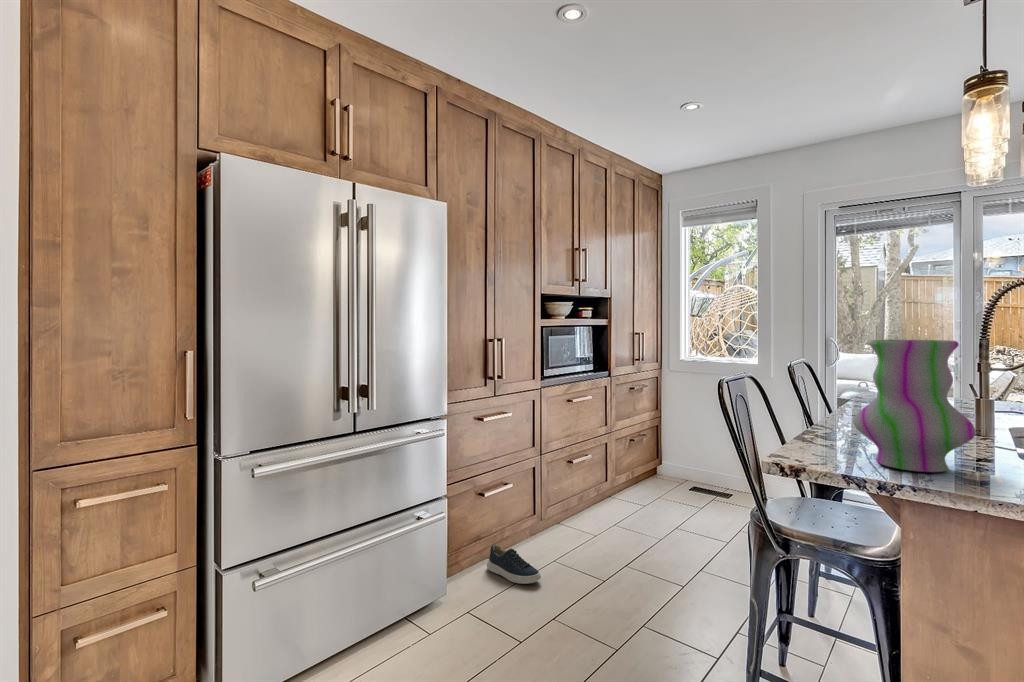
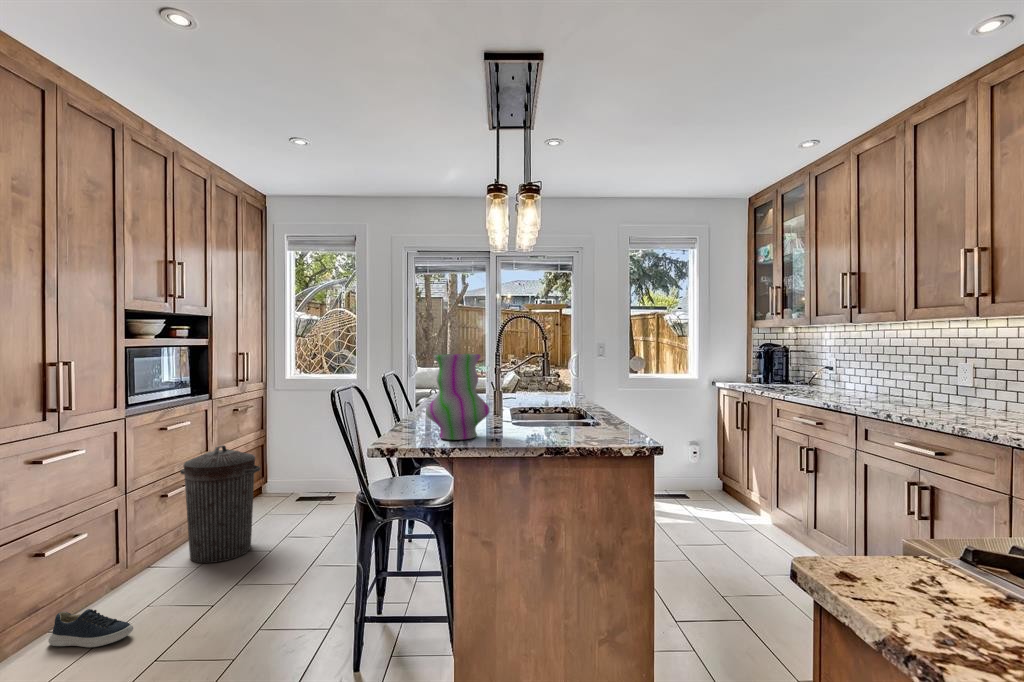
trash can: none [584,422,652,534] -> present [180,445,260,563]

